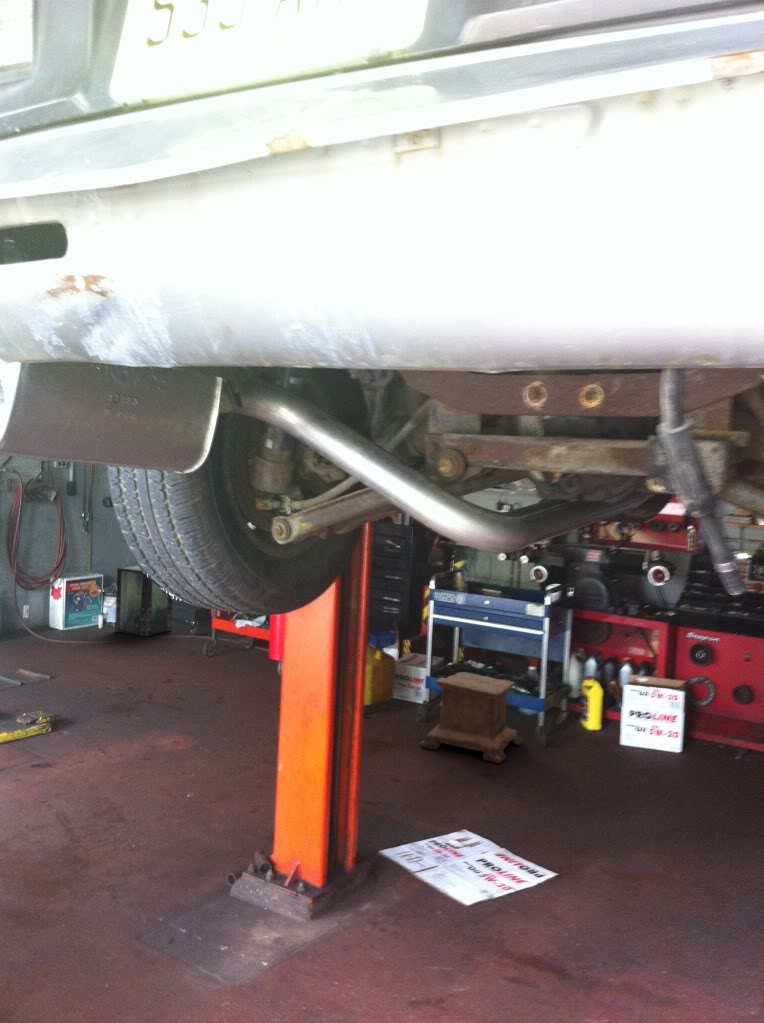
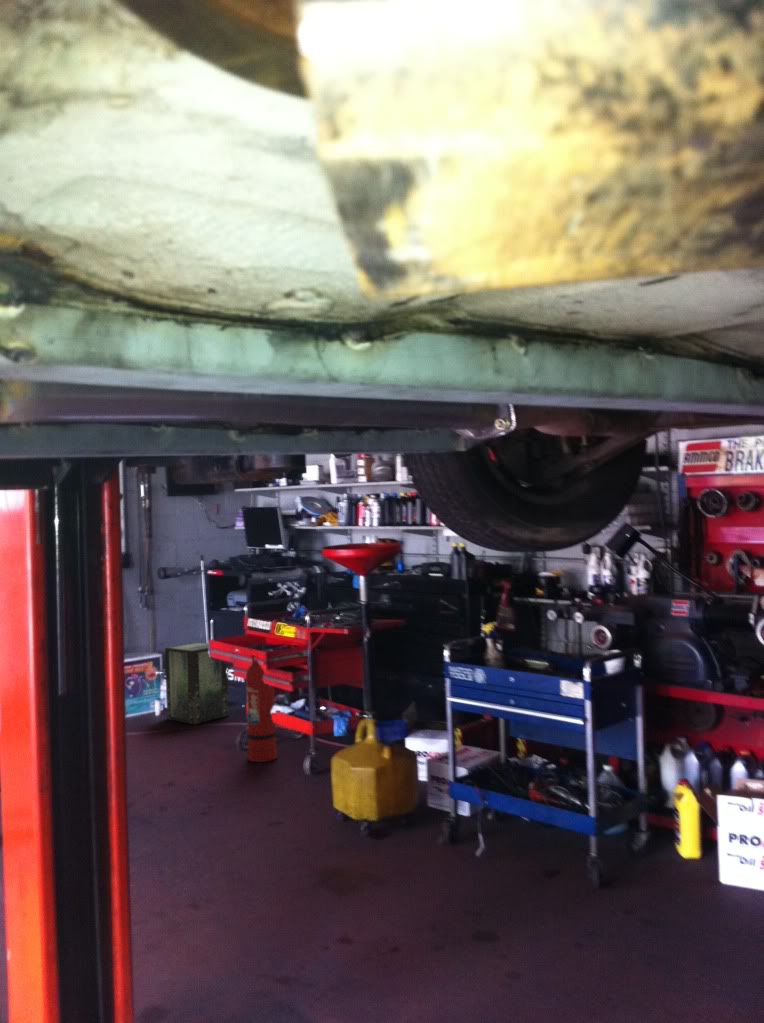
fire extinguisher: none [219,576,246,666] -> present [246,655,277,762]
stool: present [420,672,522,763] -> none [414,777,565,915]

